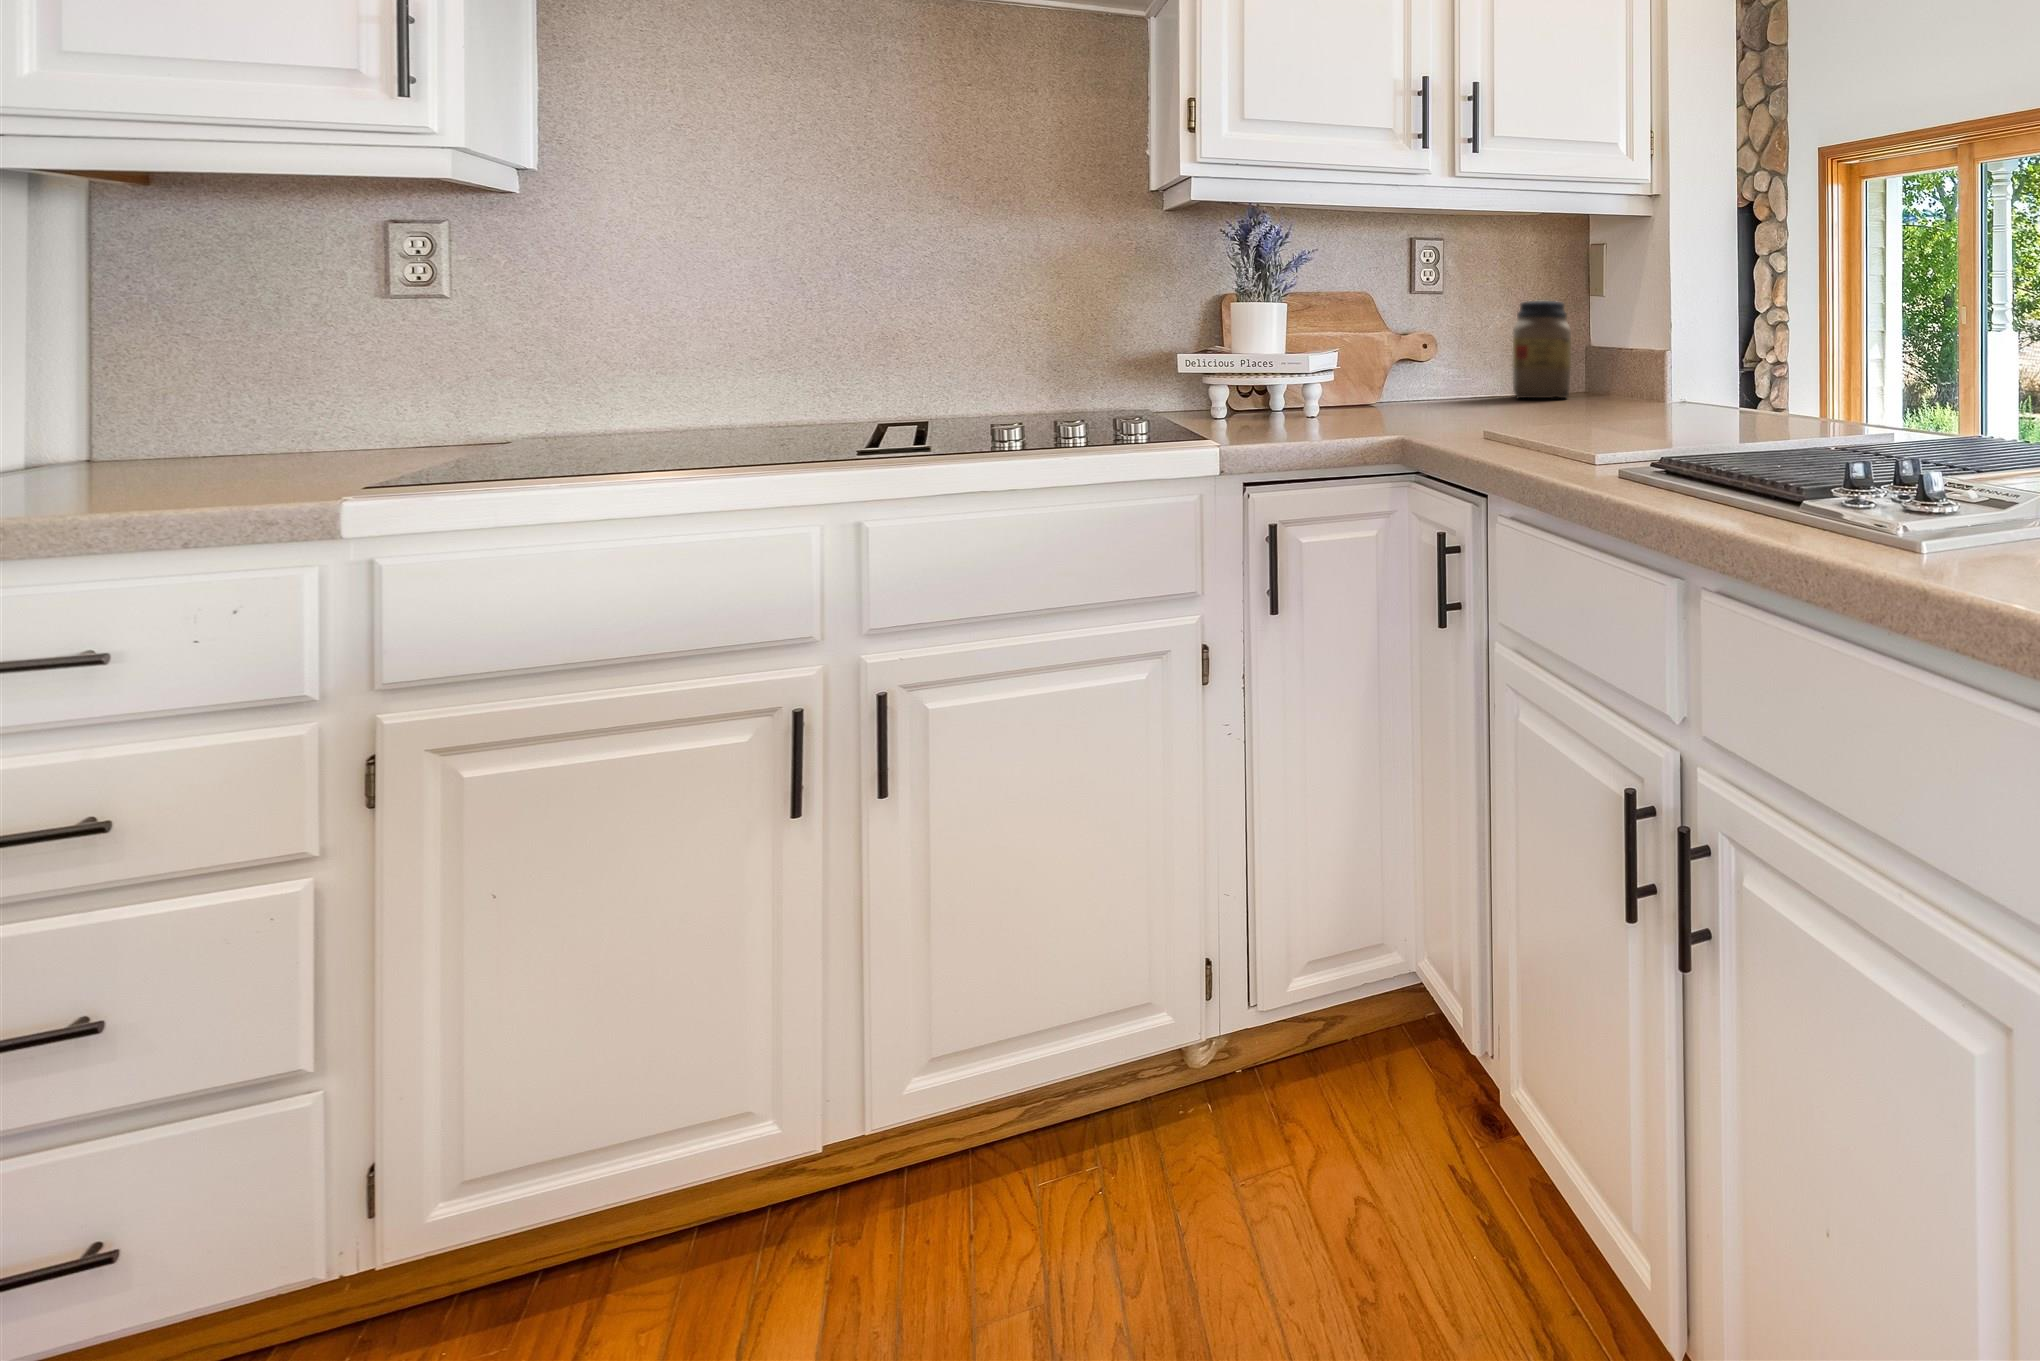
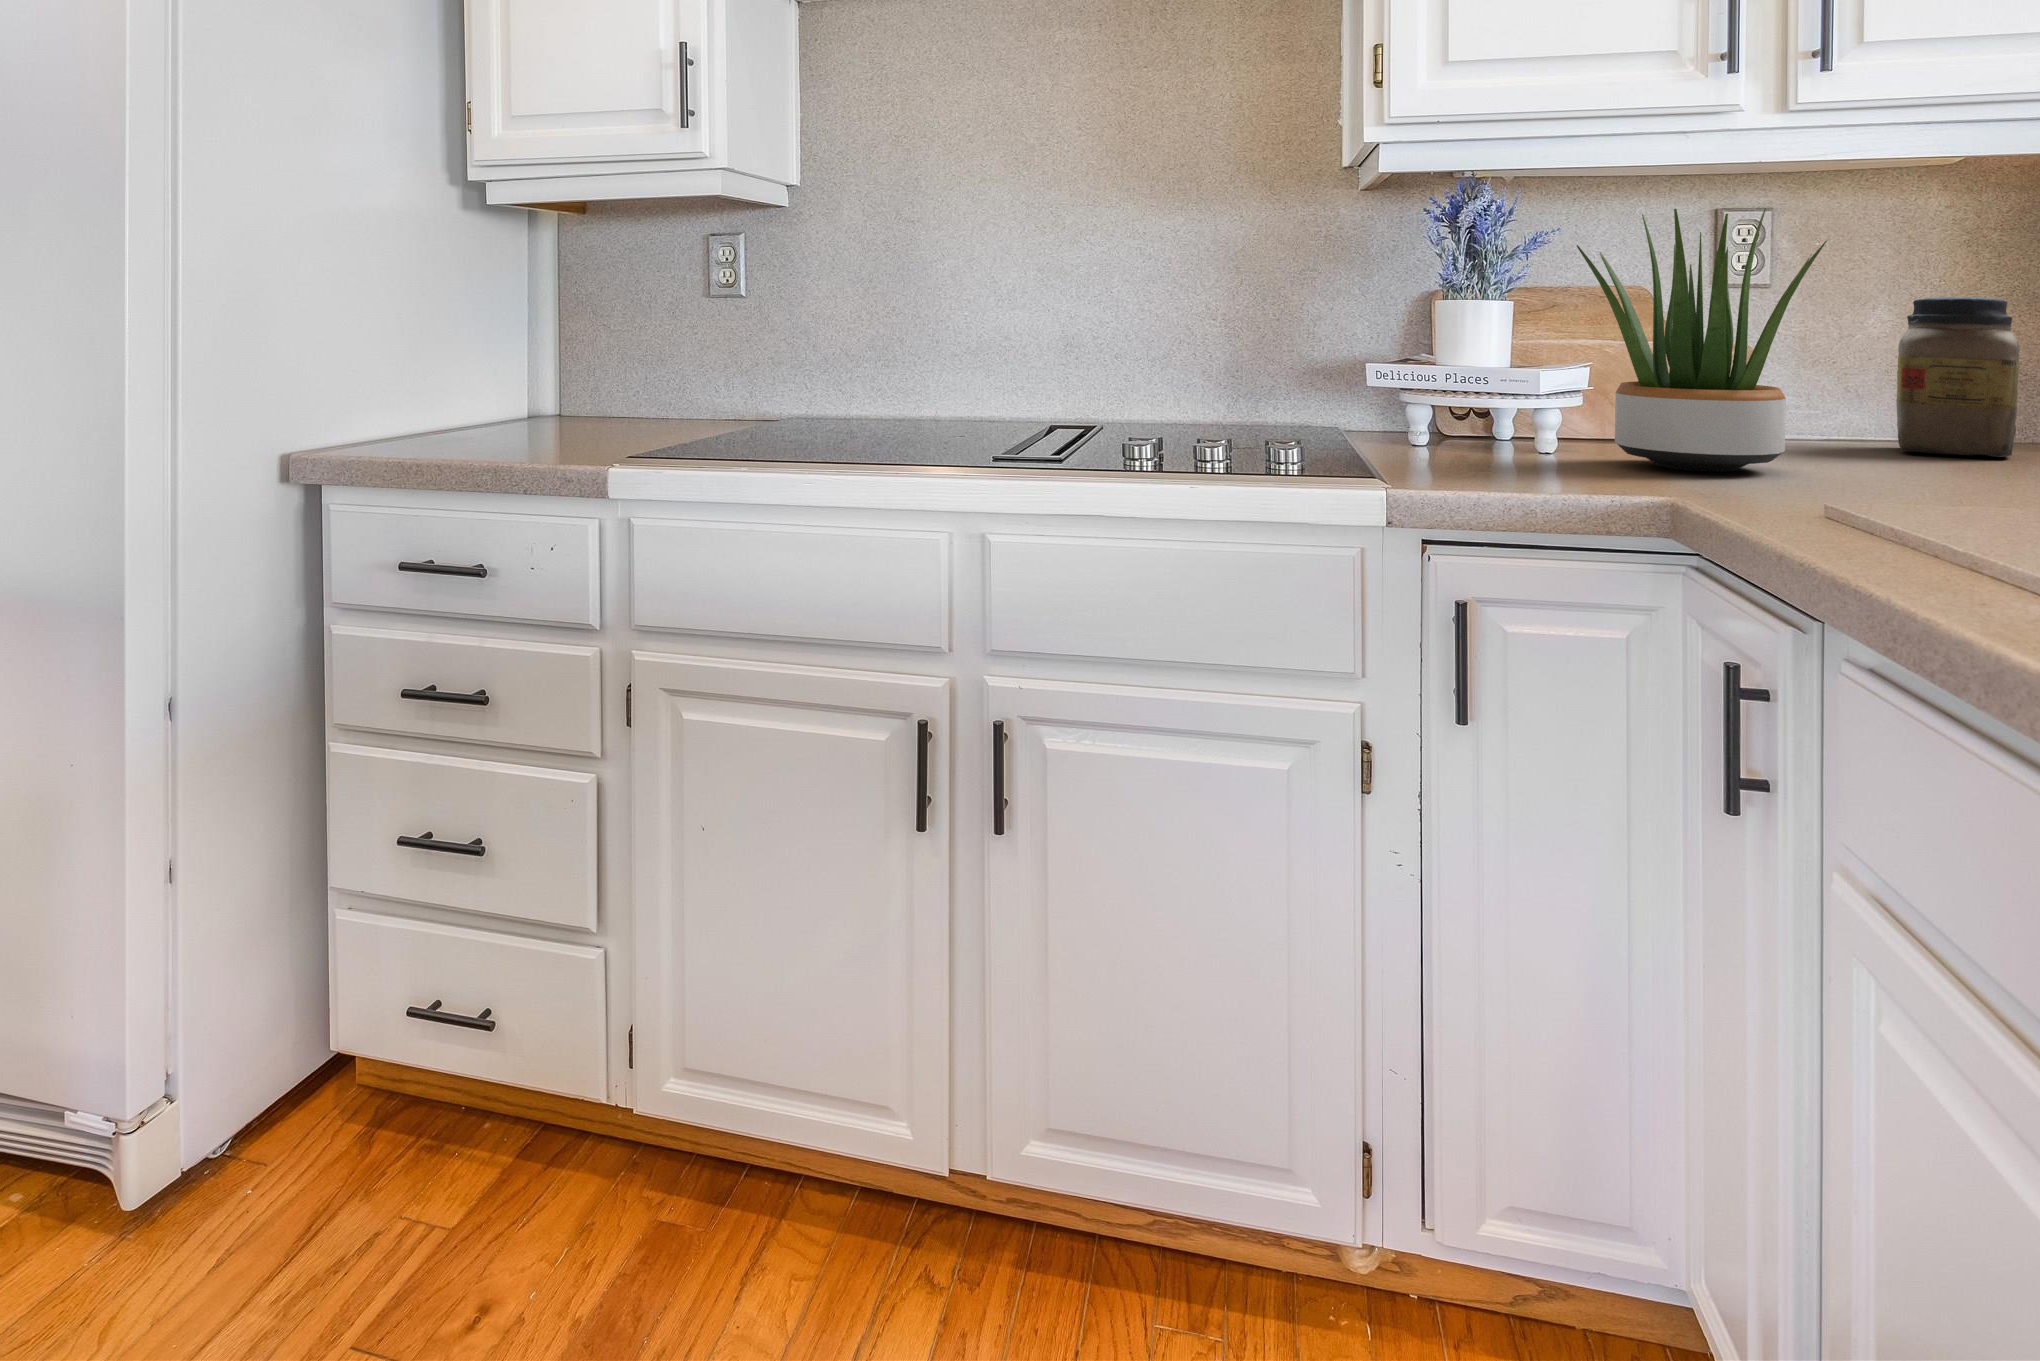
potted plant: none [1340,238,1486,417] -> present [1577,208,1827,472]

